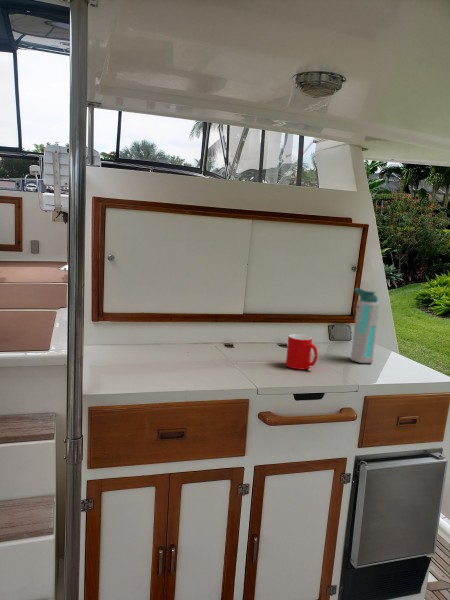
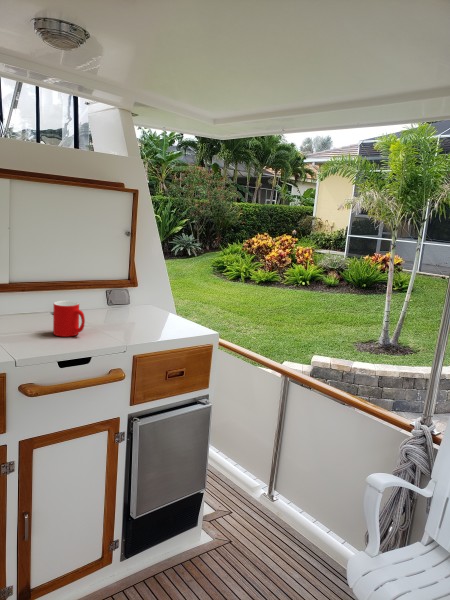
water bottle: present [350,288,379,363] -> none [122,252,148,325]

